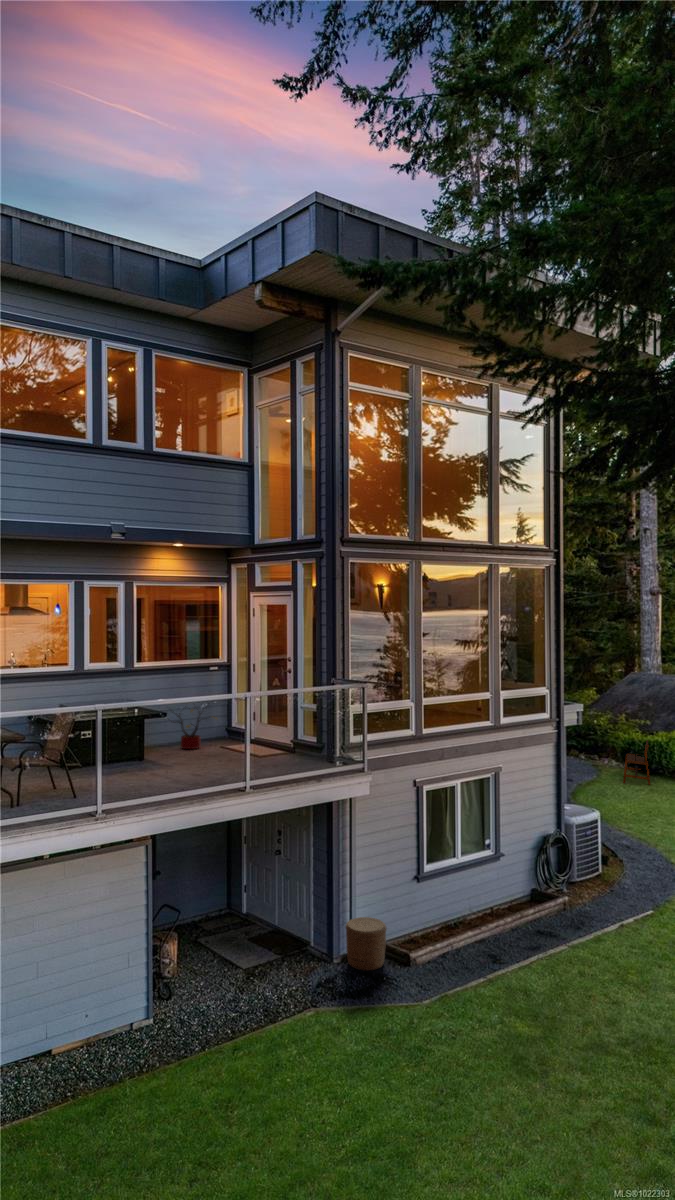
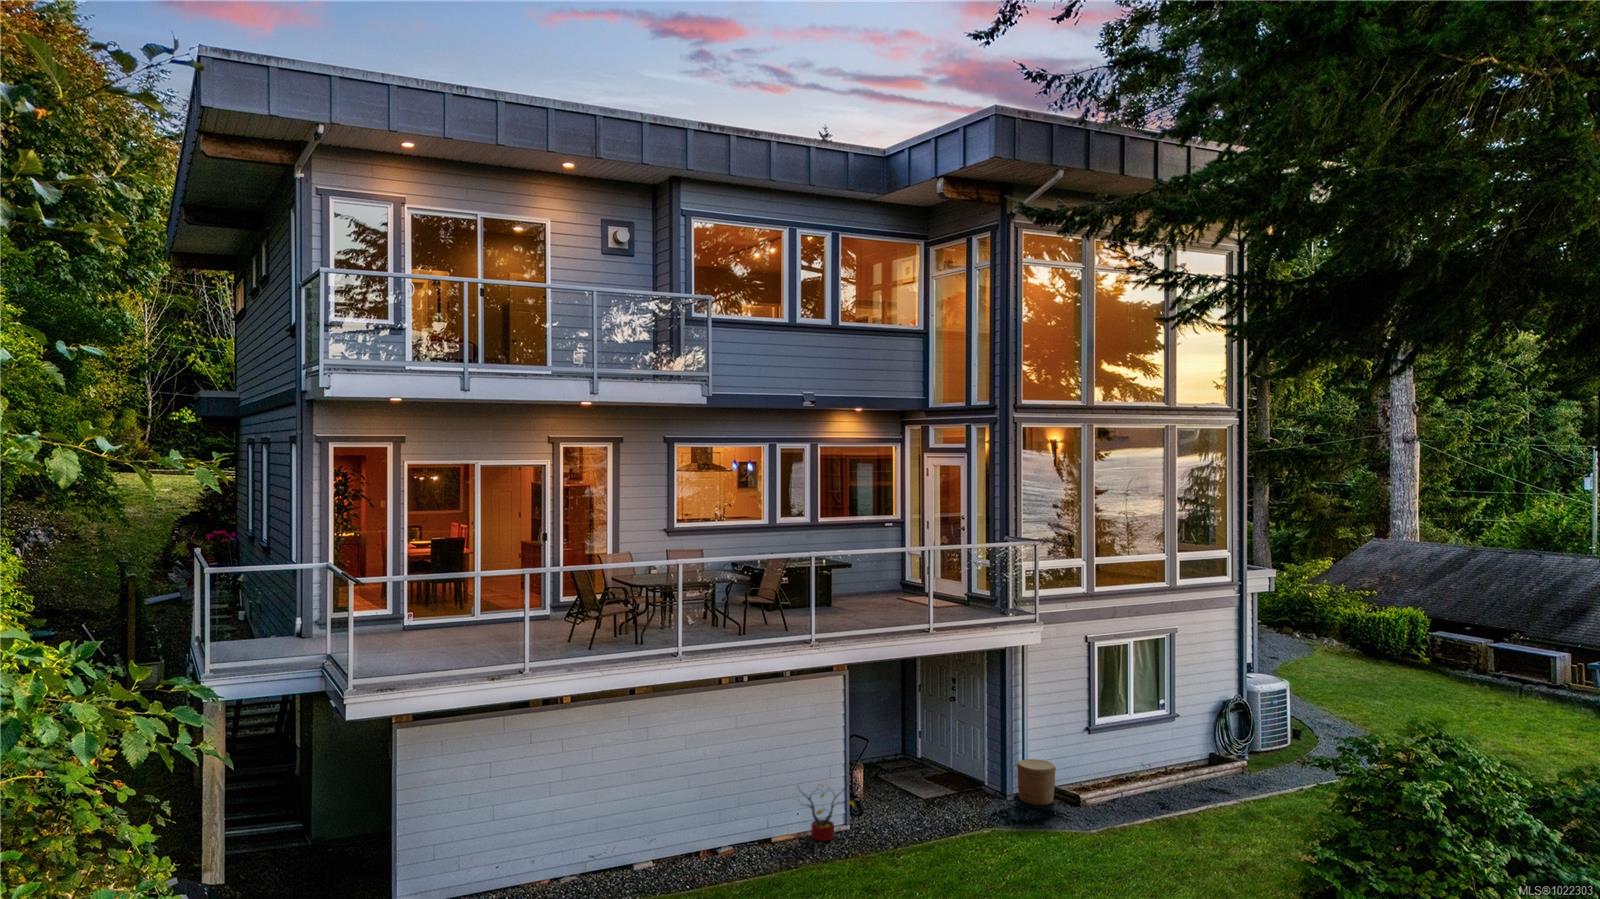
decorative plant: present [171,710,201,749] -> present [802,784,855,841]
bench: present [623,740,650,785] -> none [1347,615,1383,669]

